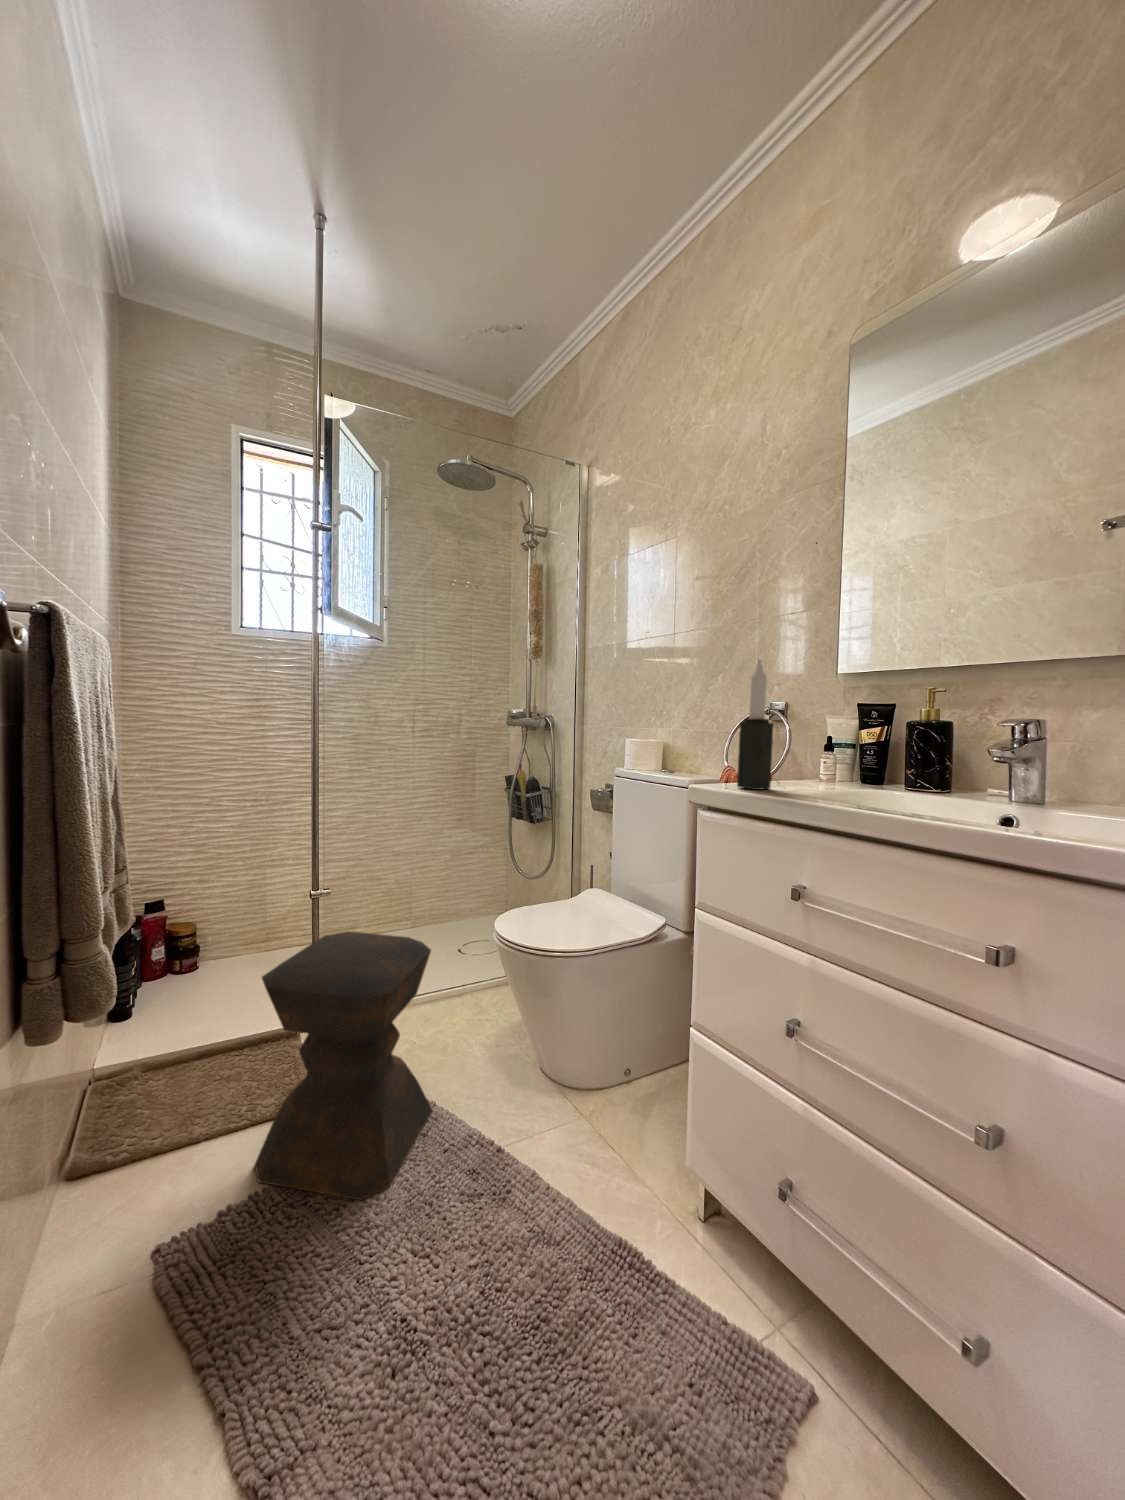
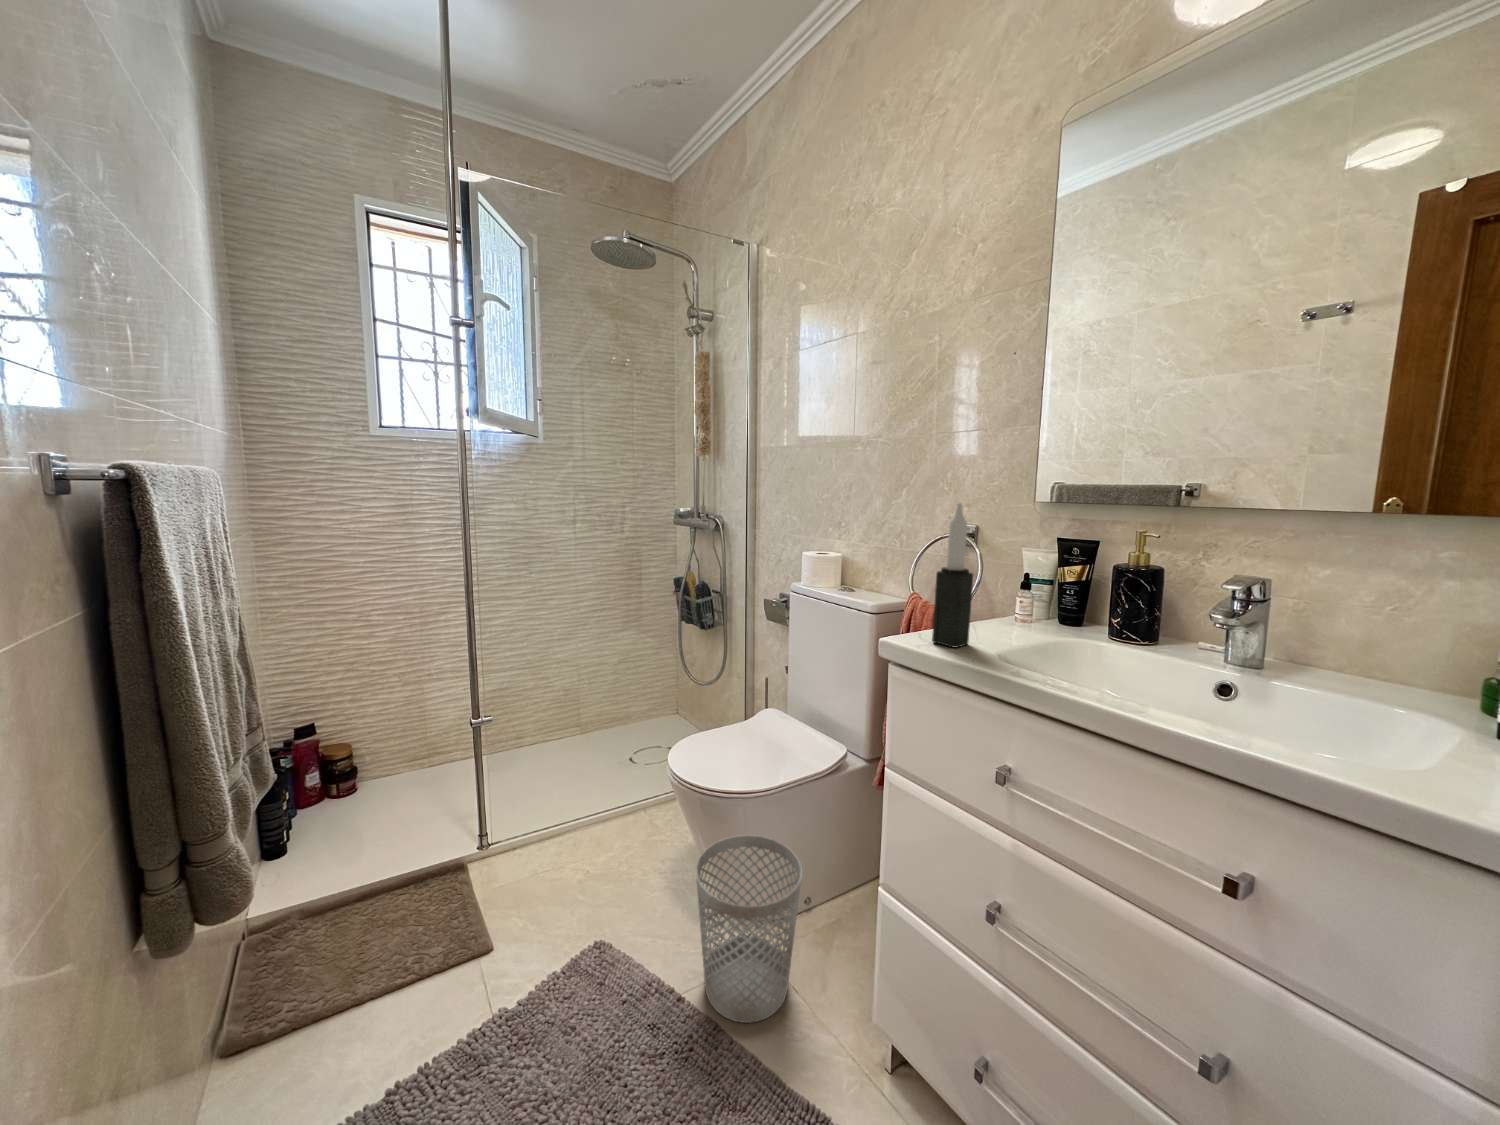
stool: present [255,931,433,1200] -> none [418,777,610,1067]
wastebasket: none [518,995,619,1173] -> present [696,835,802,1023]

